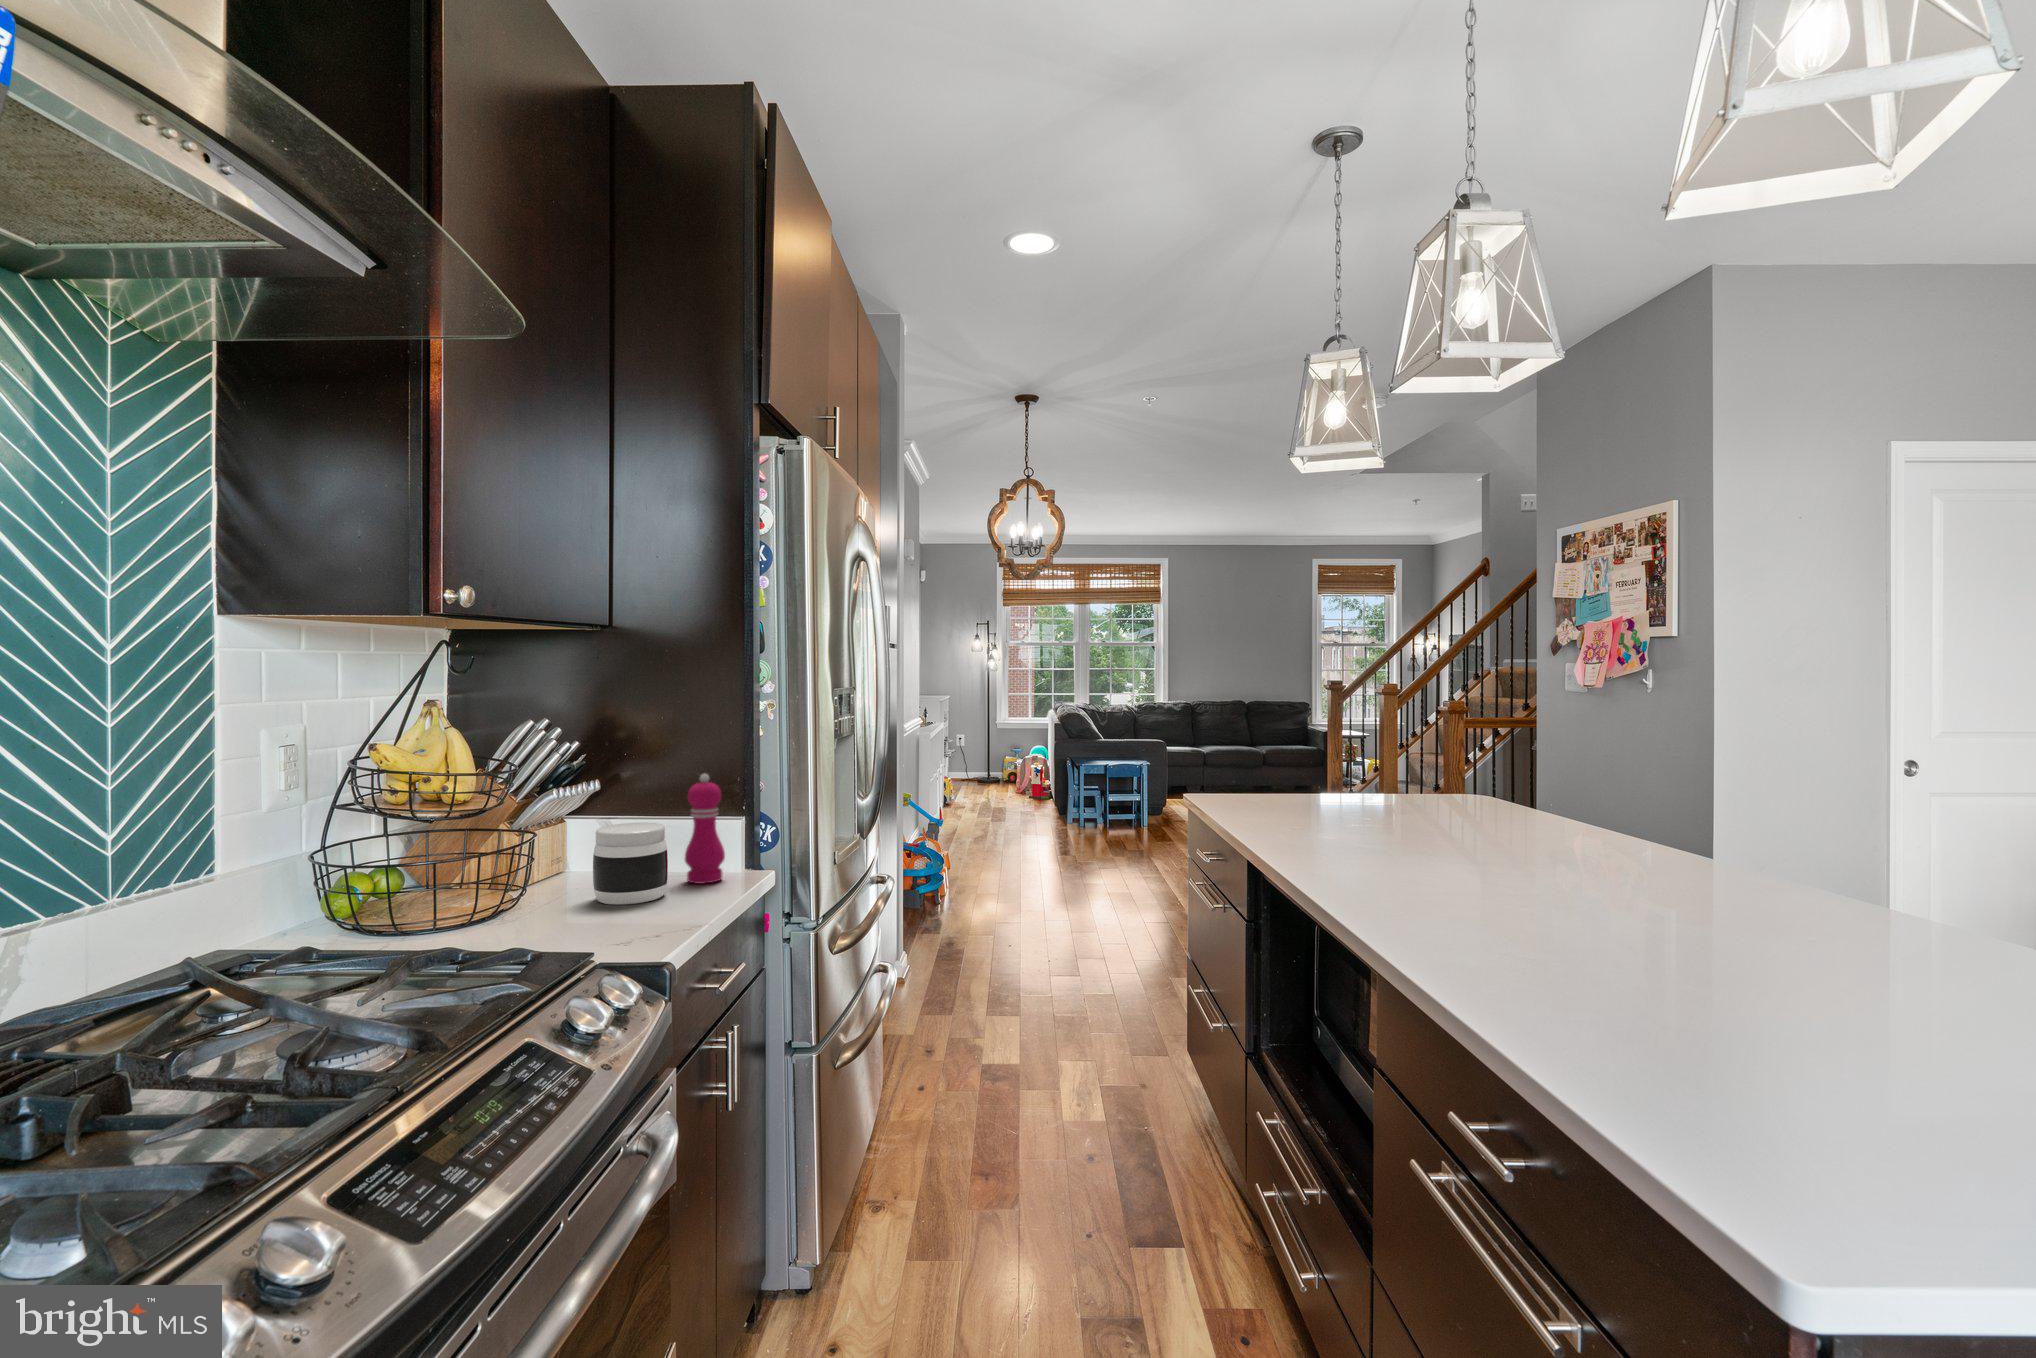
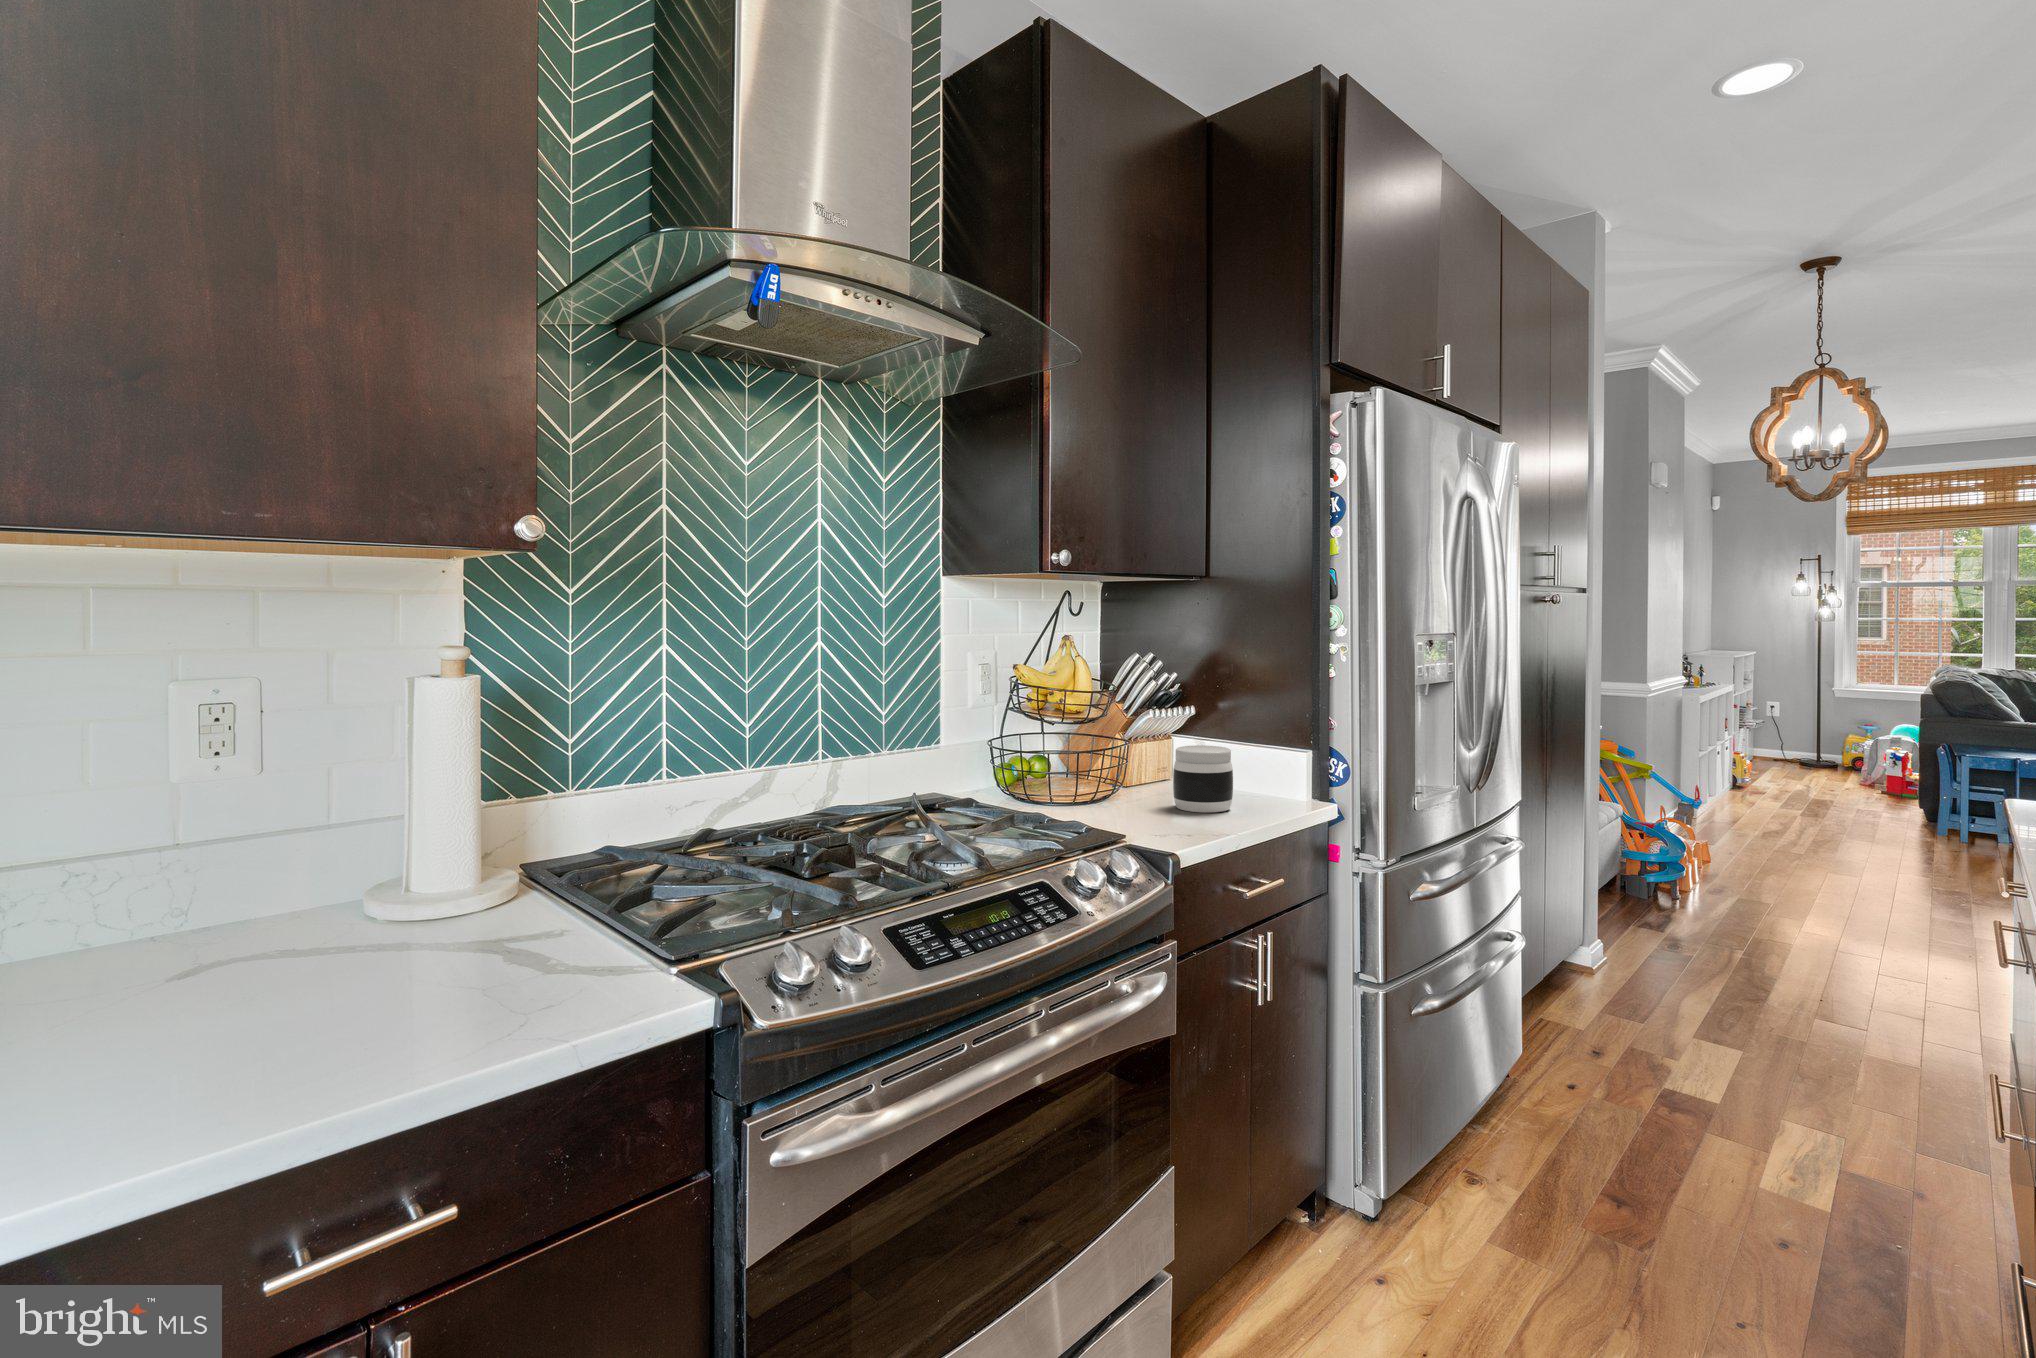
pepper mill: present [685,774,725,884] -> none [1257,709,1293,807]

